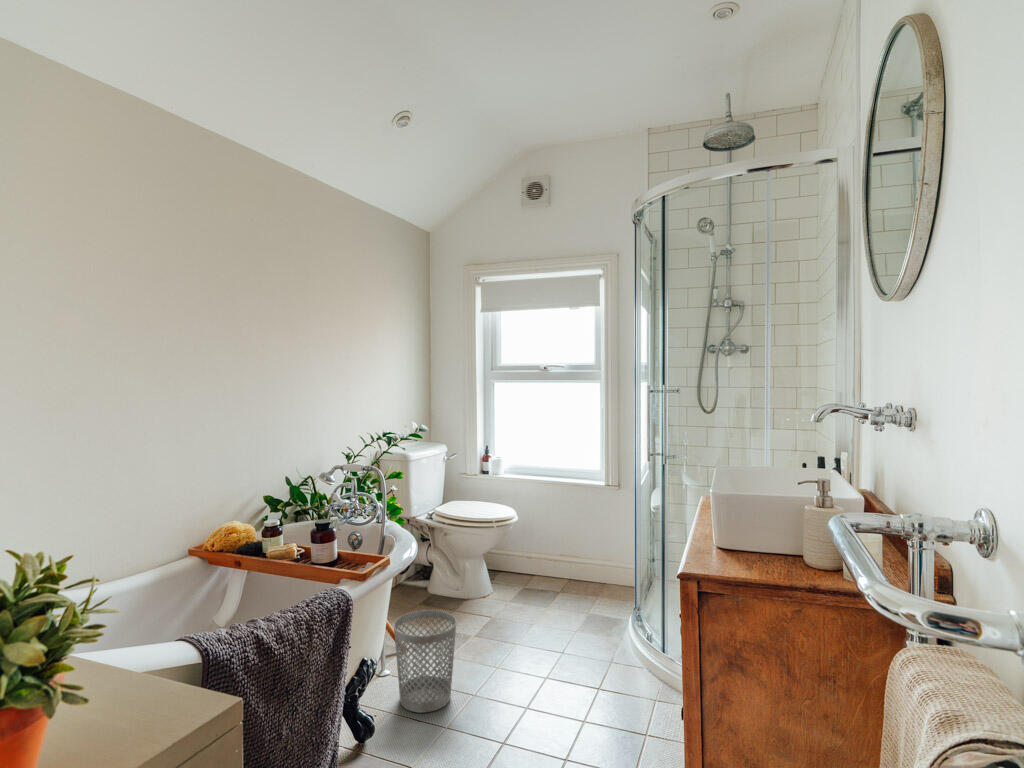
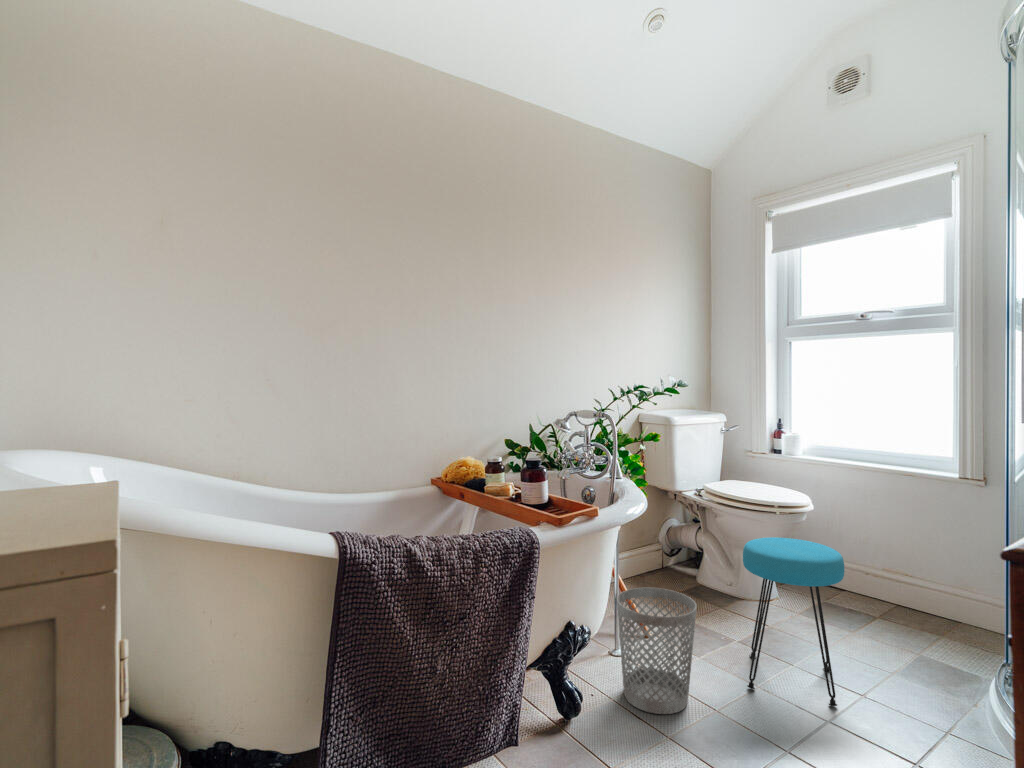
stool: none [481,551,549,671] -> present [743,537,844,706]

